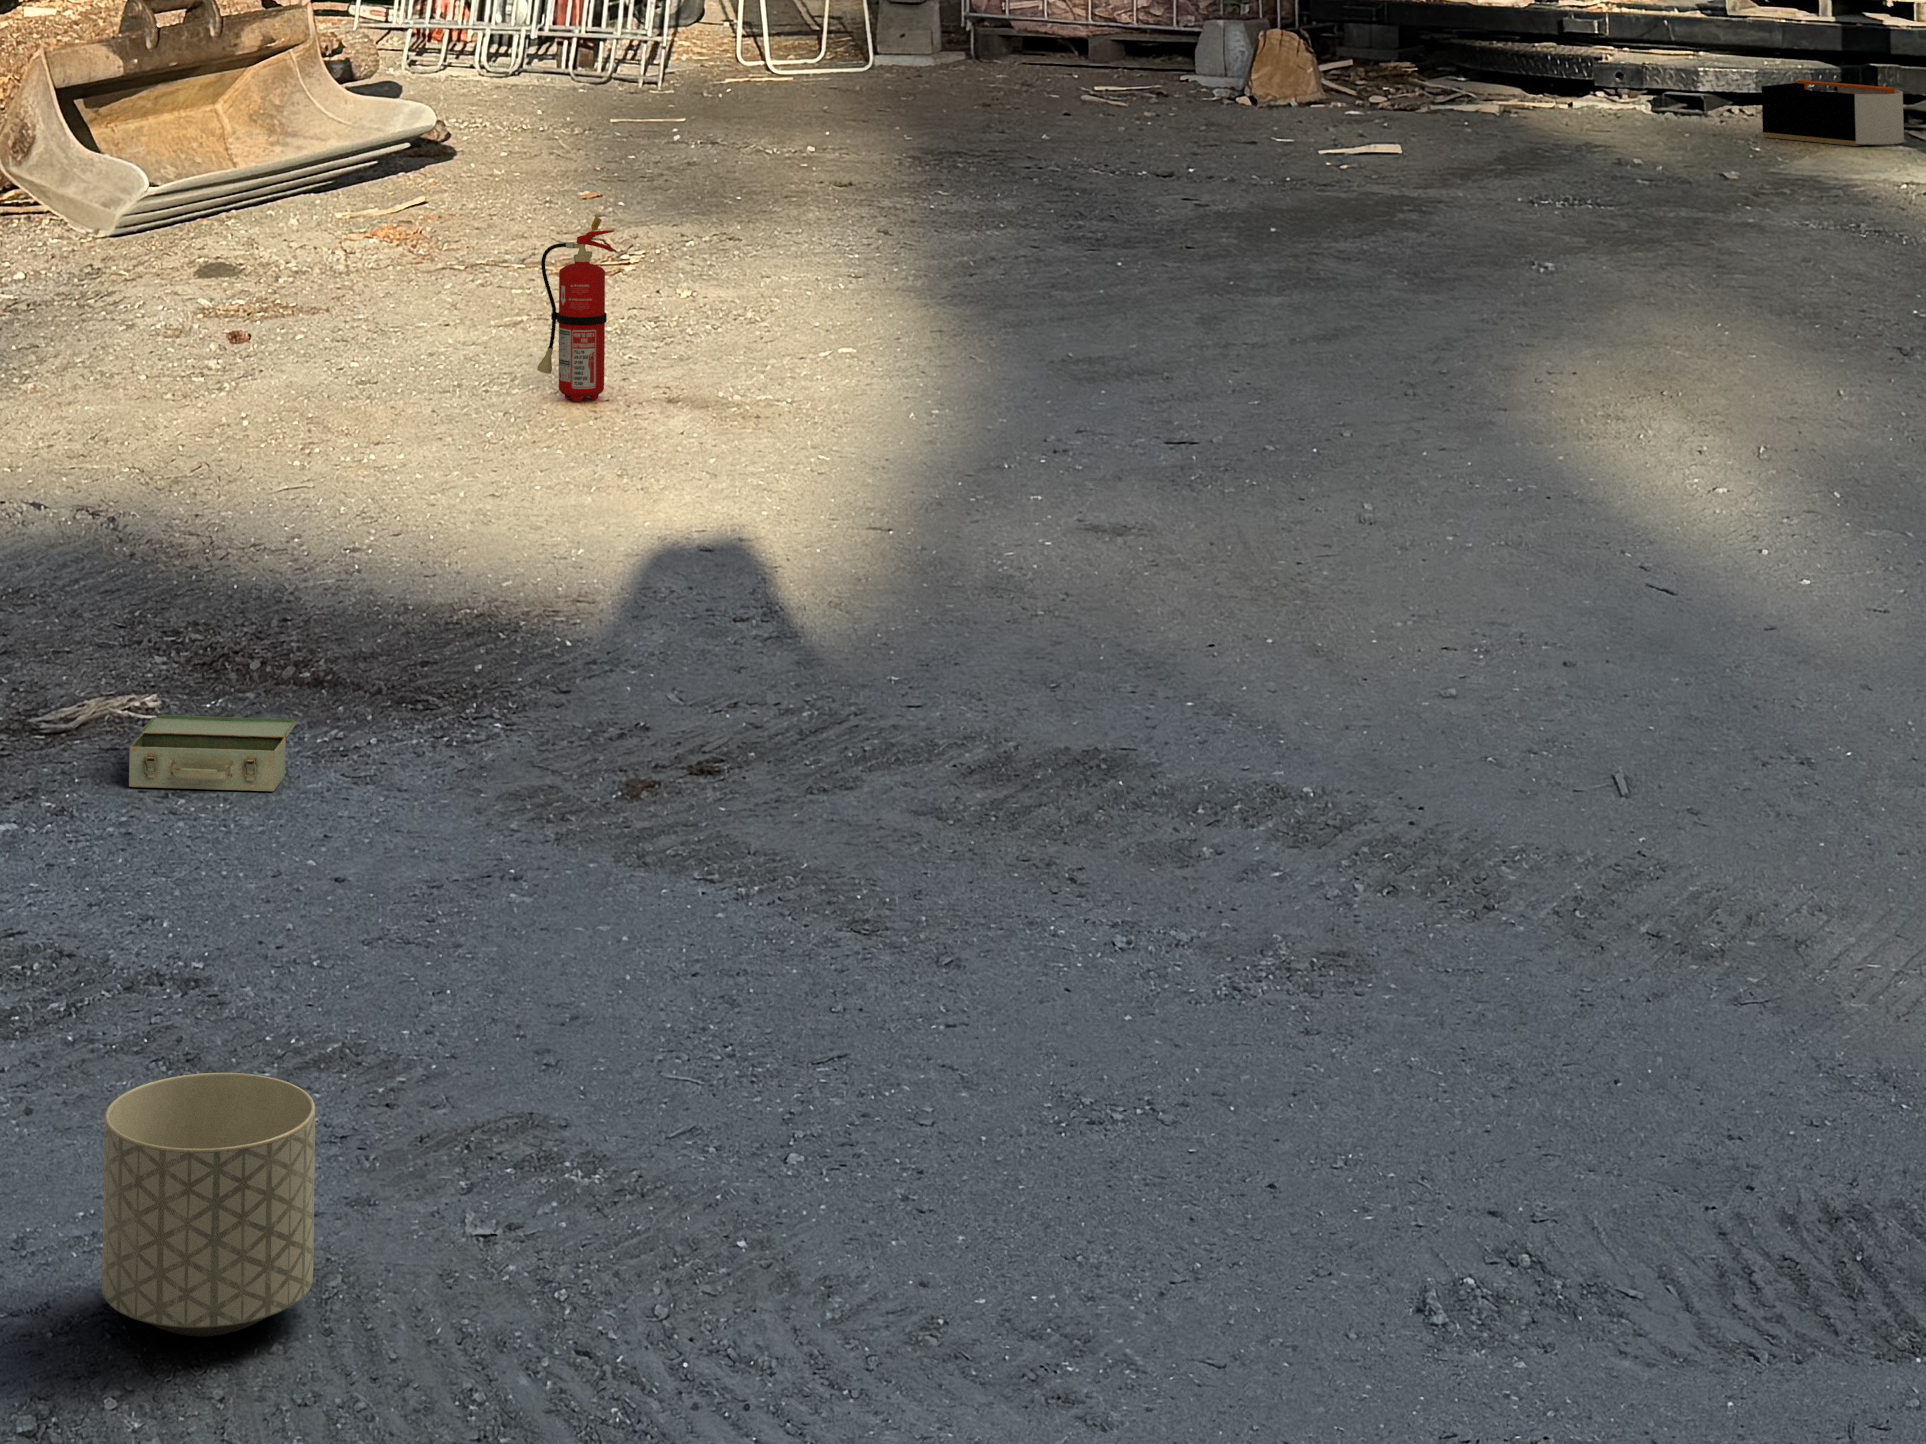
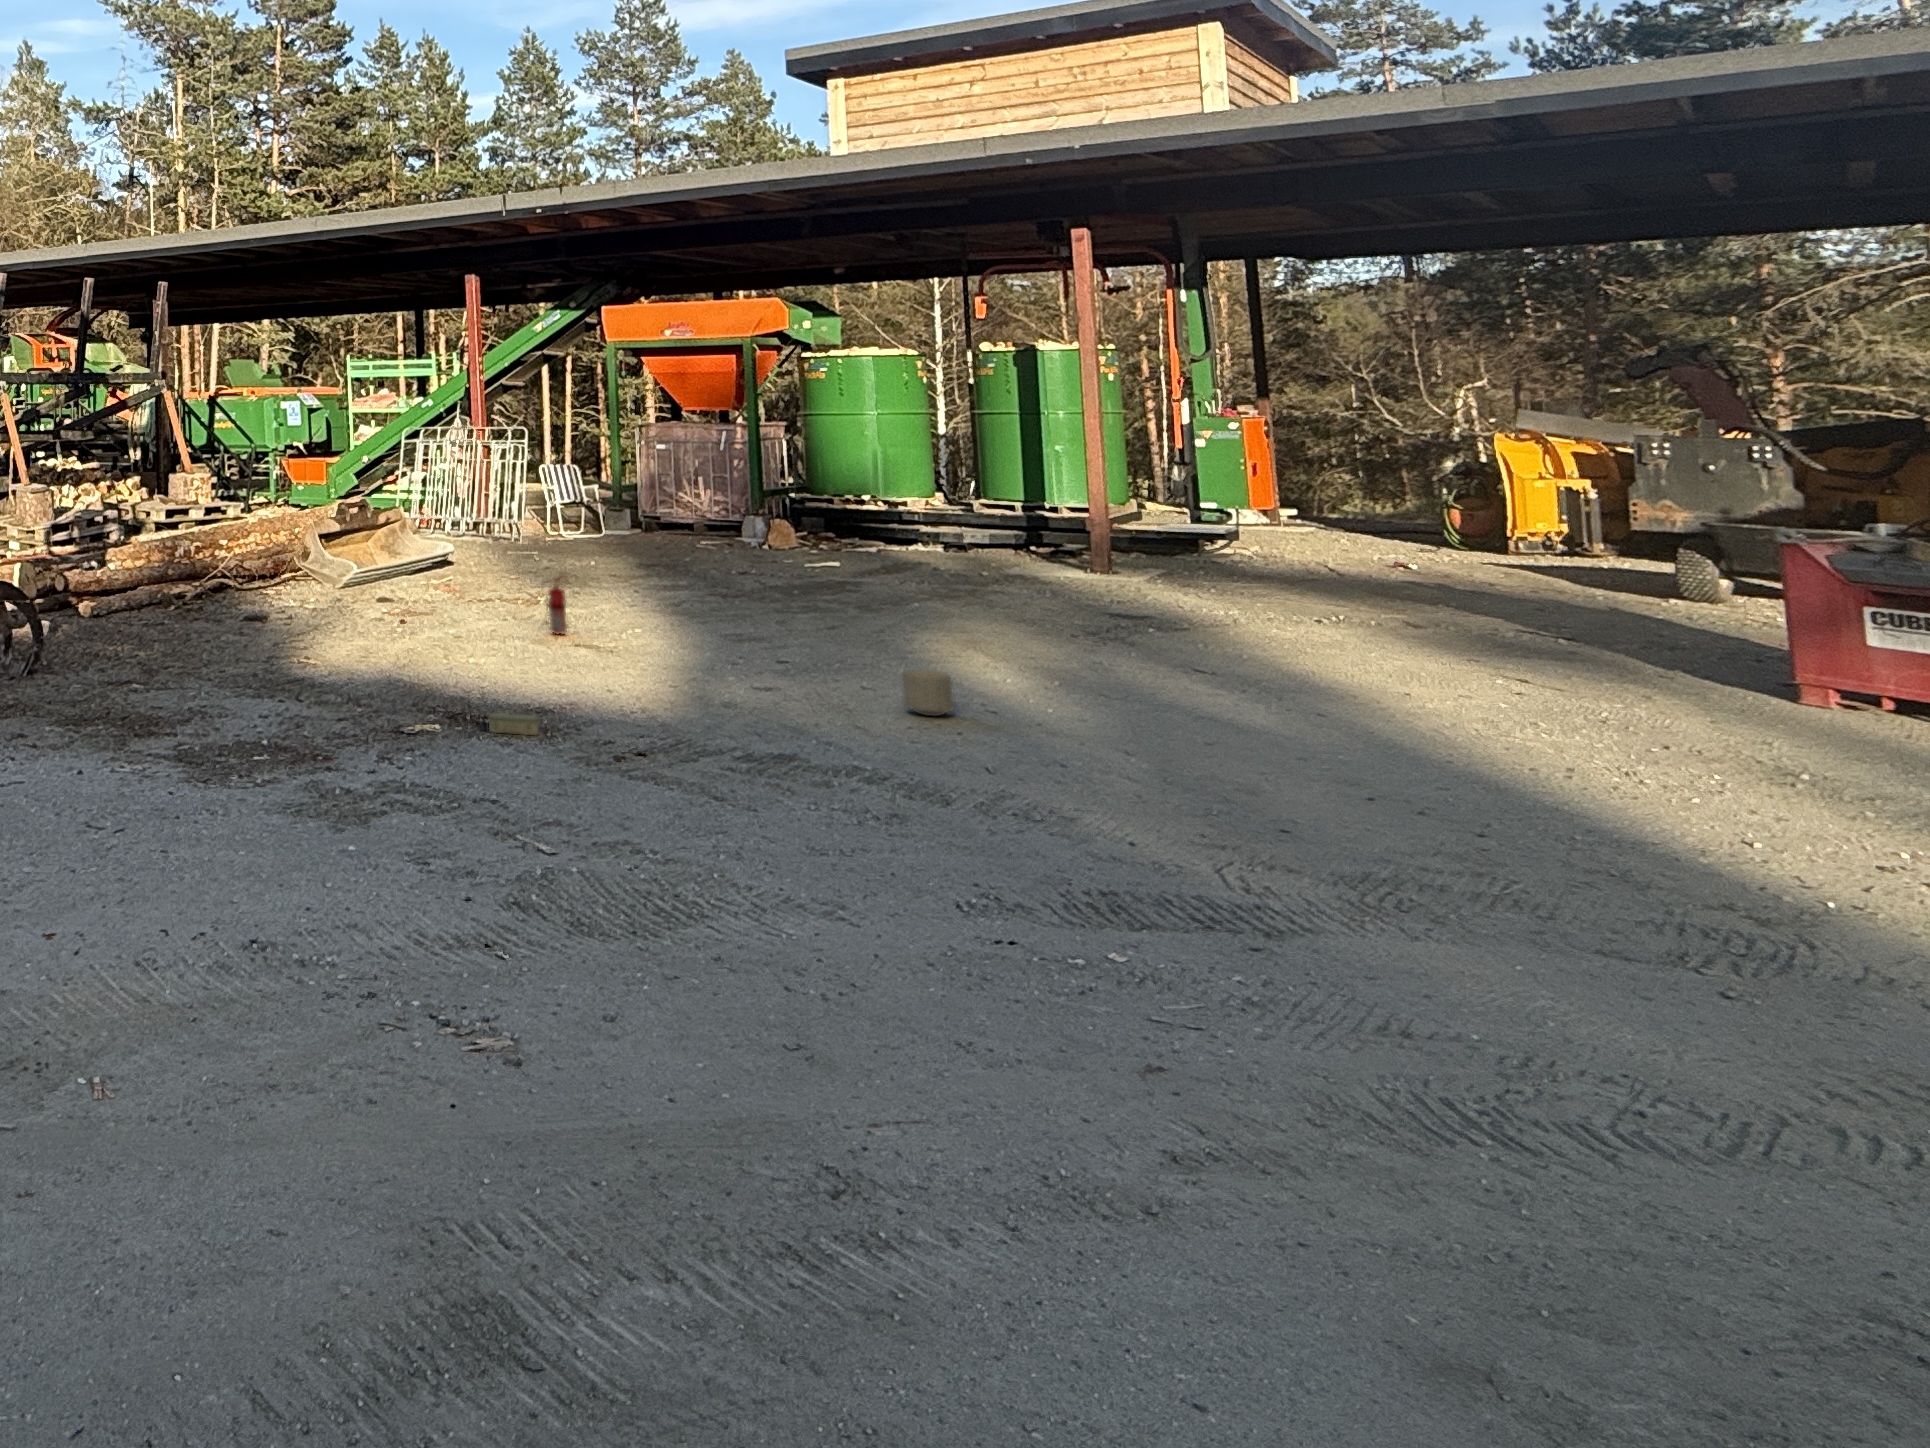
storage bin: present [1762,80,1904,146] -> none [984,537,1050,563]
planter: present [102,1073,315,1337] -> present [902,670,953,716]

